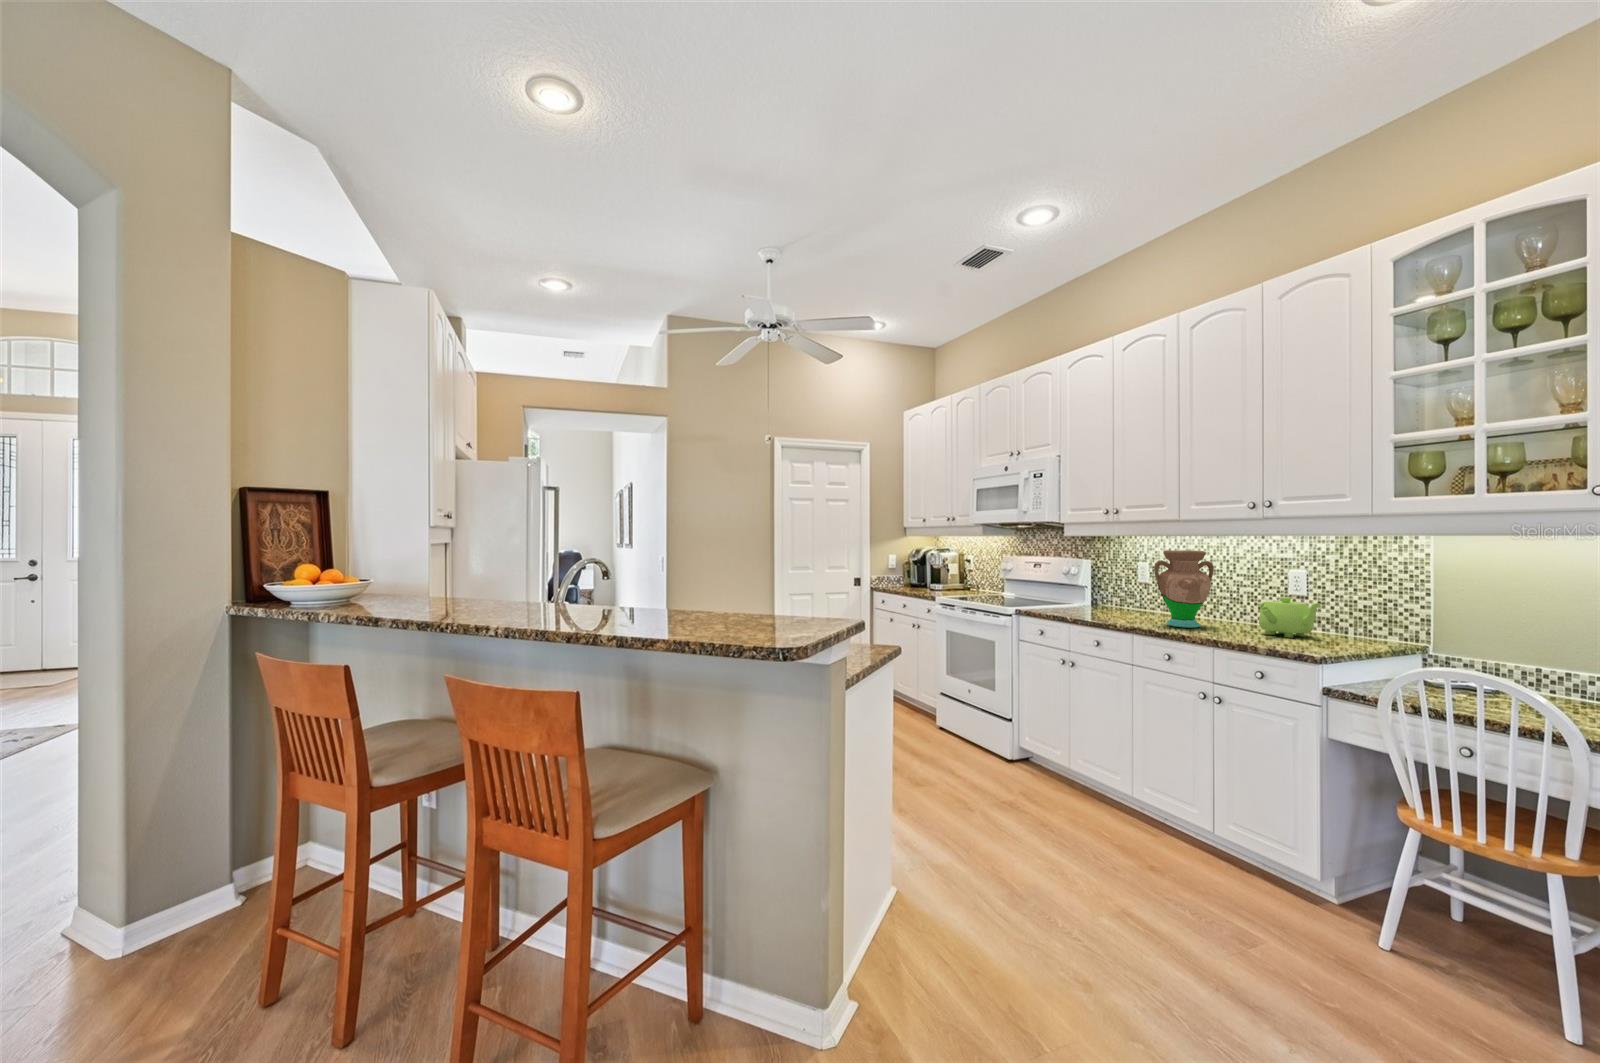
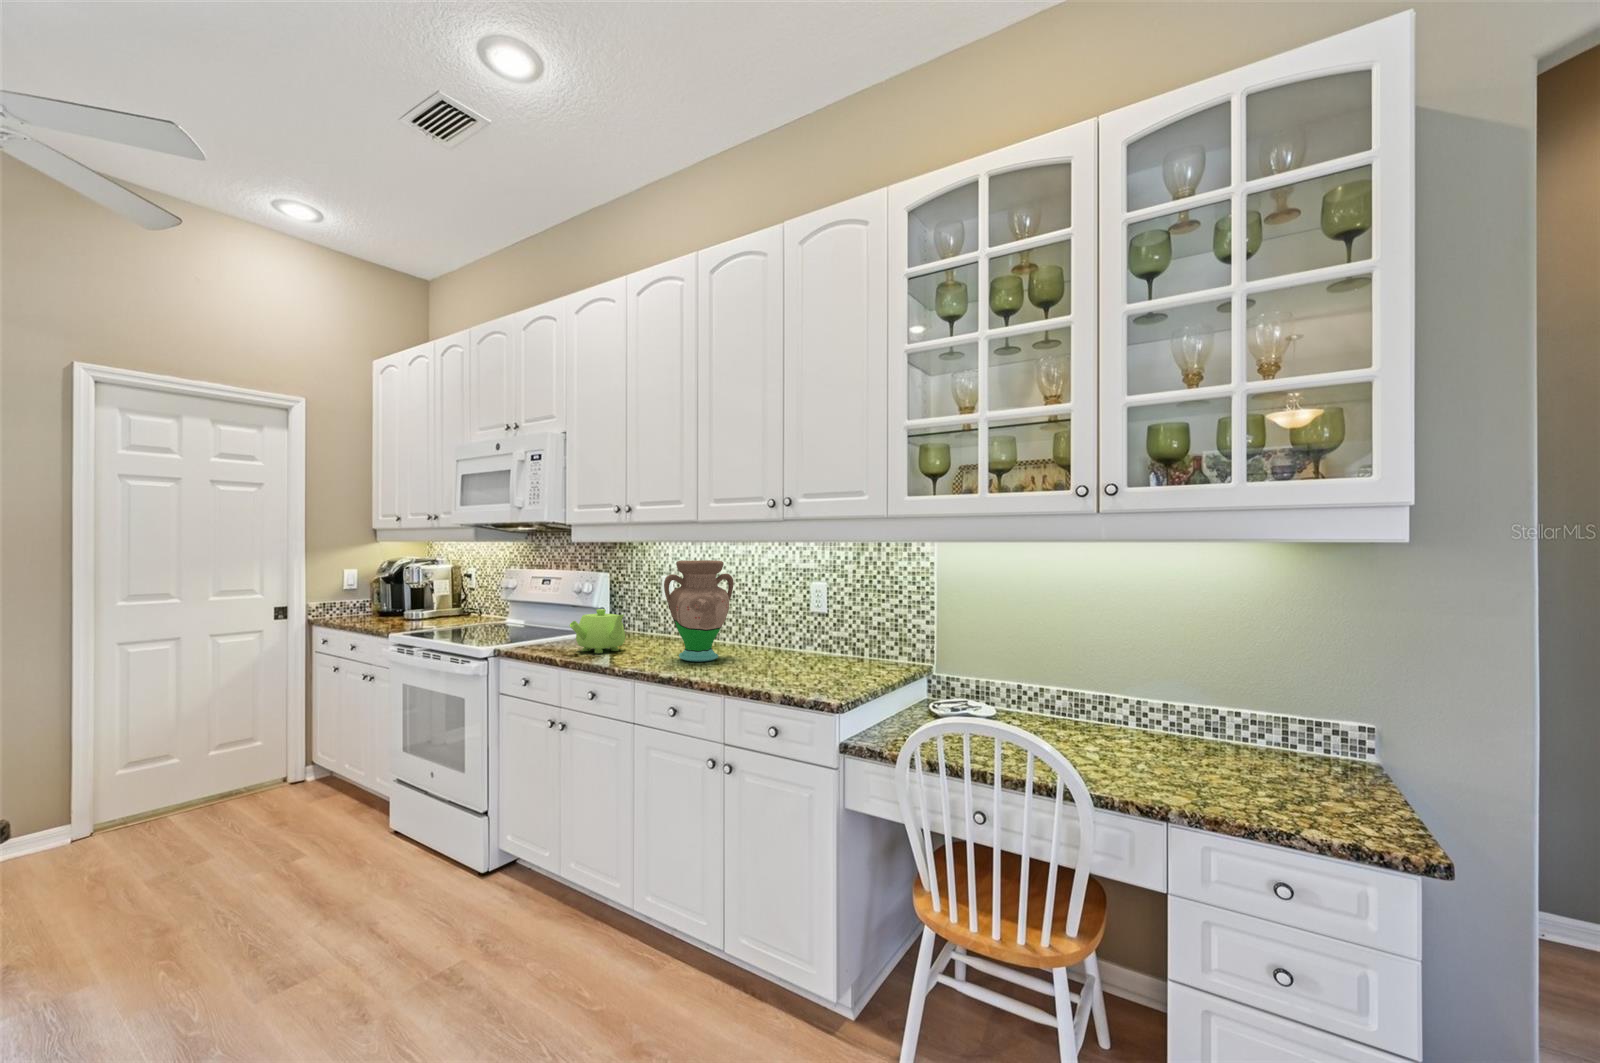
teapot: present [1259,597,1321,638] -> present [569,609,625,653]

